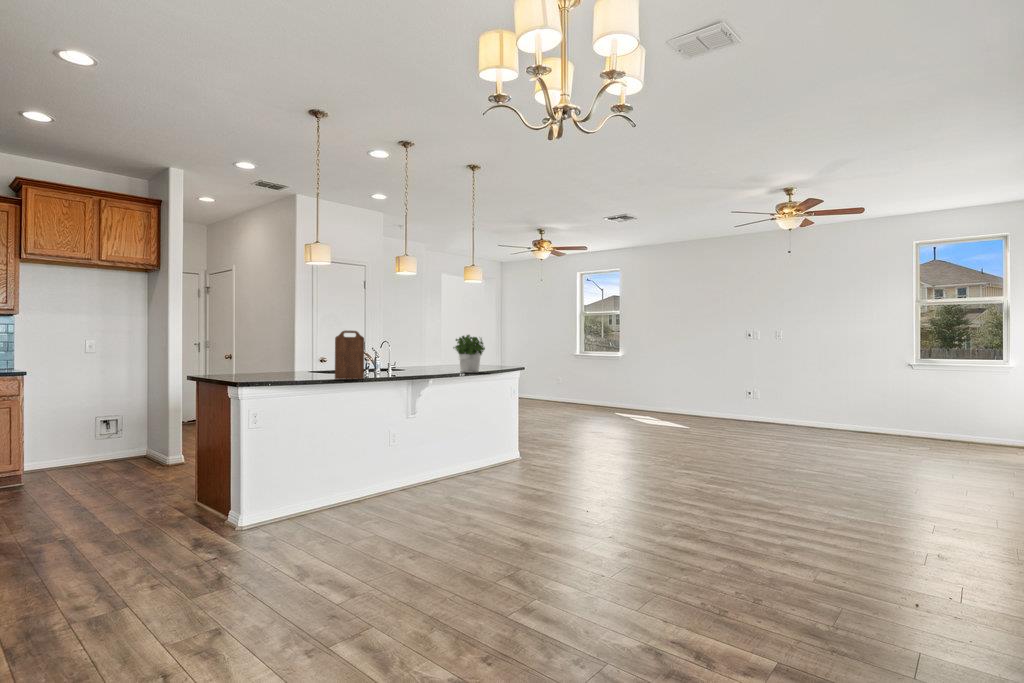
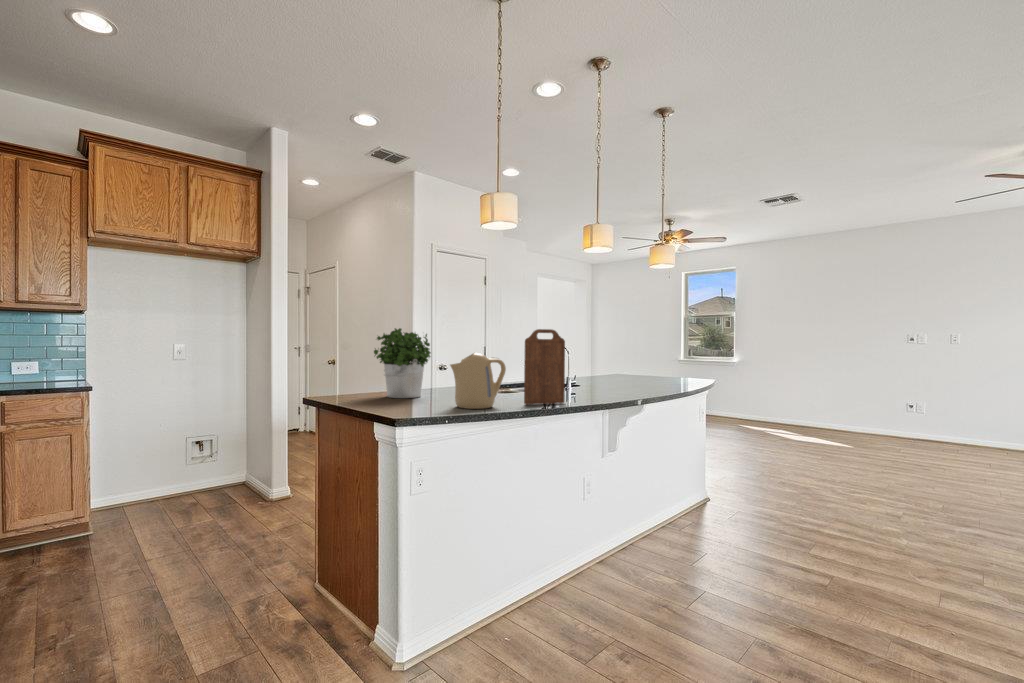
potted plant: present [454,335,485,372] -> present [374,328,431,398]
kettle: none [282,345,320,381] -> present [450,353,506,409]

